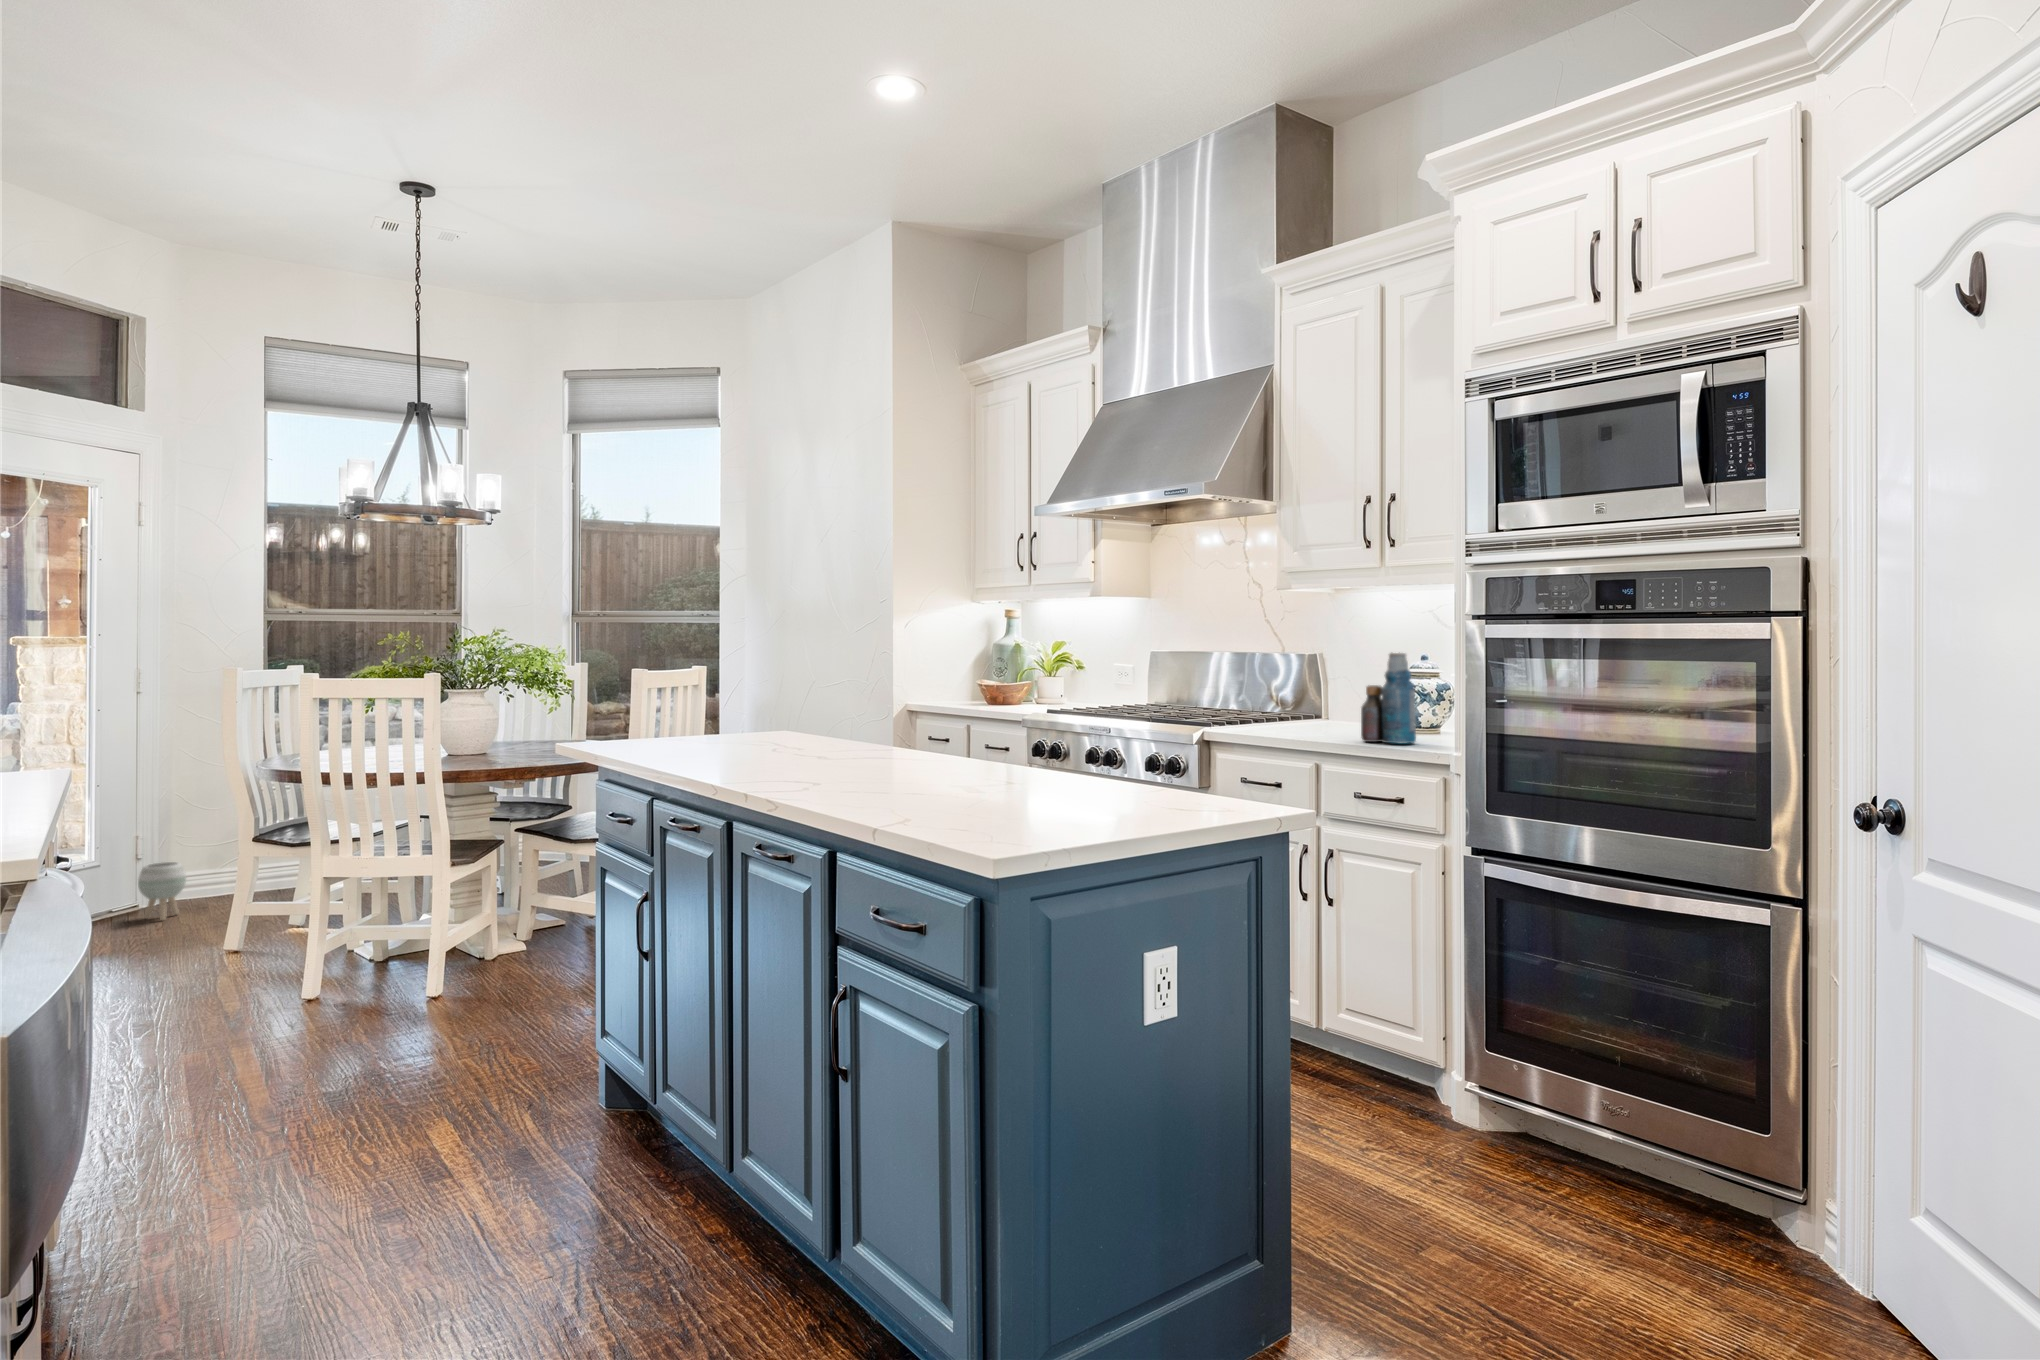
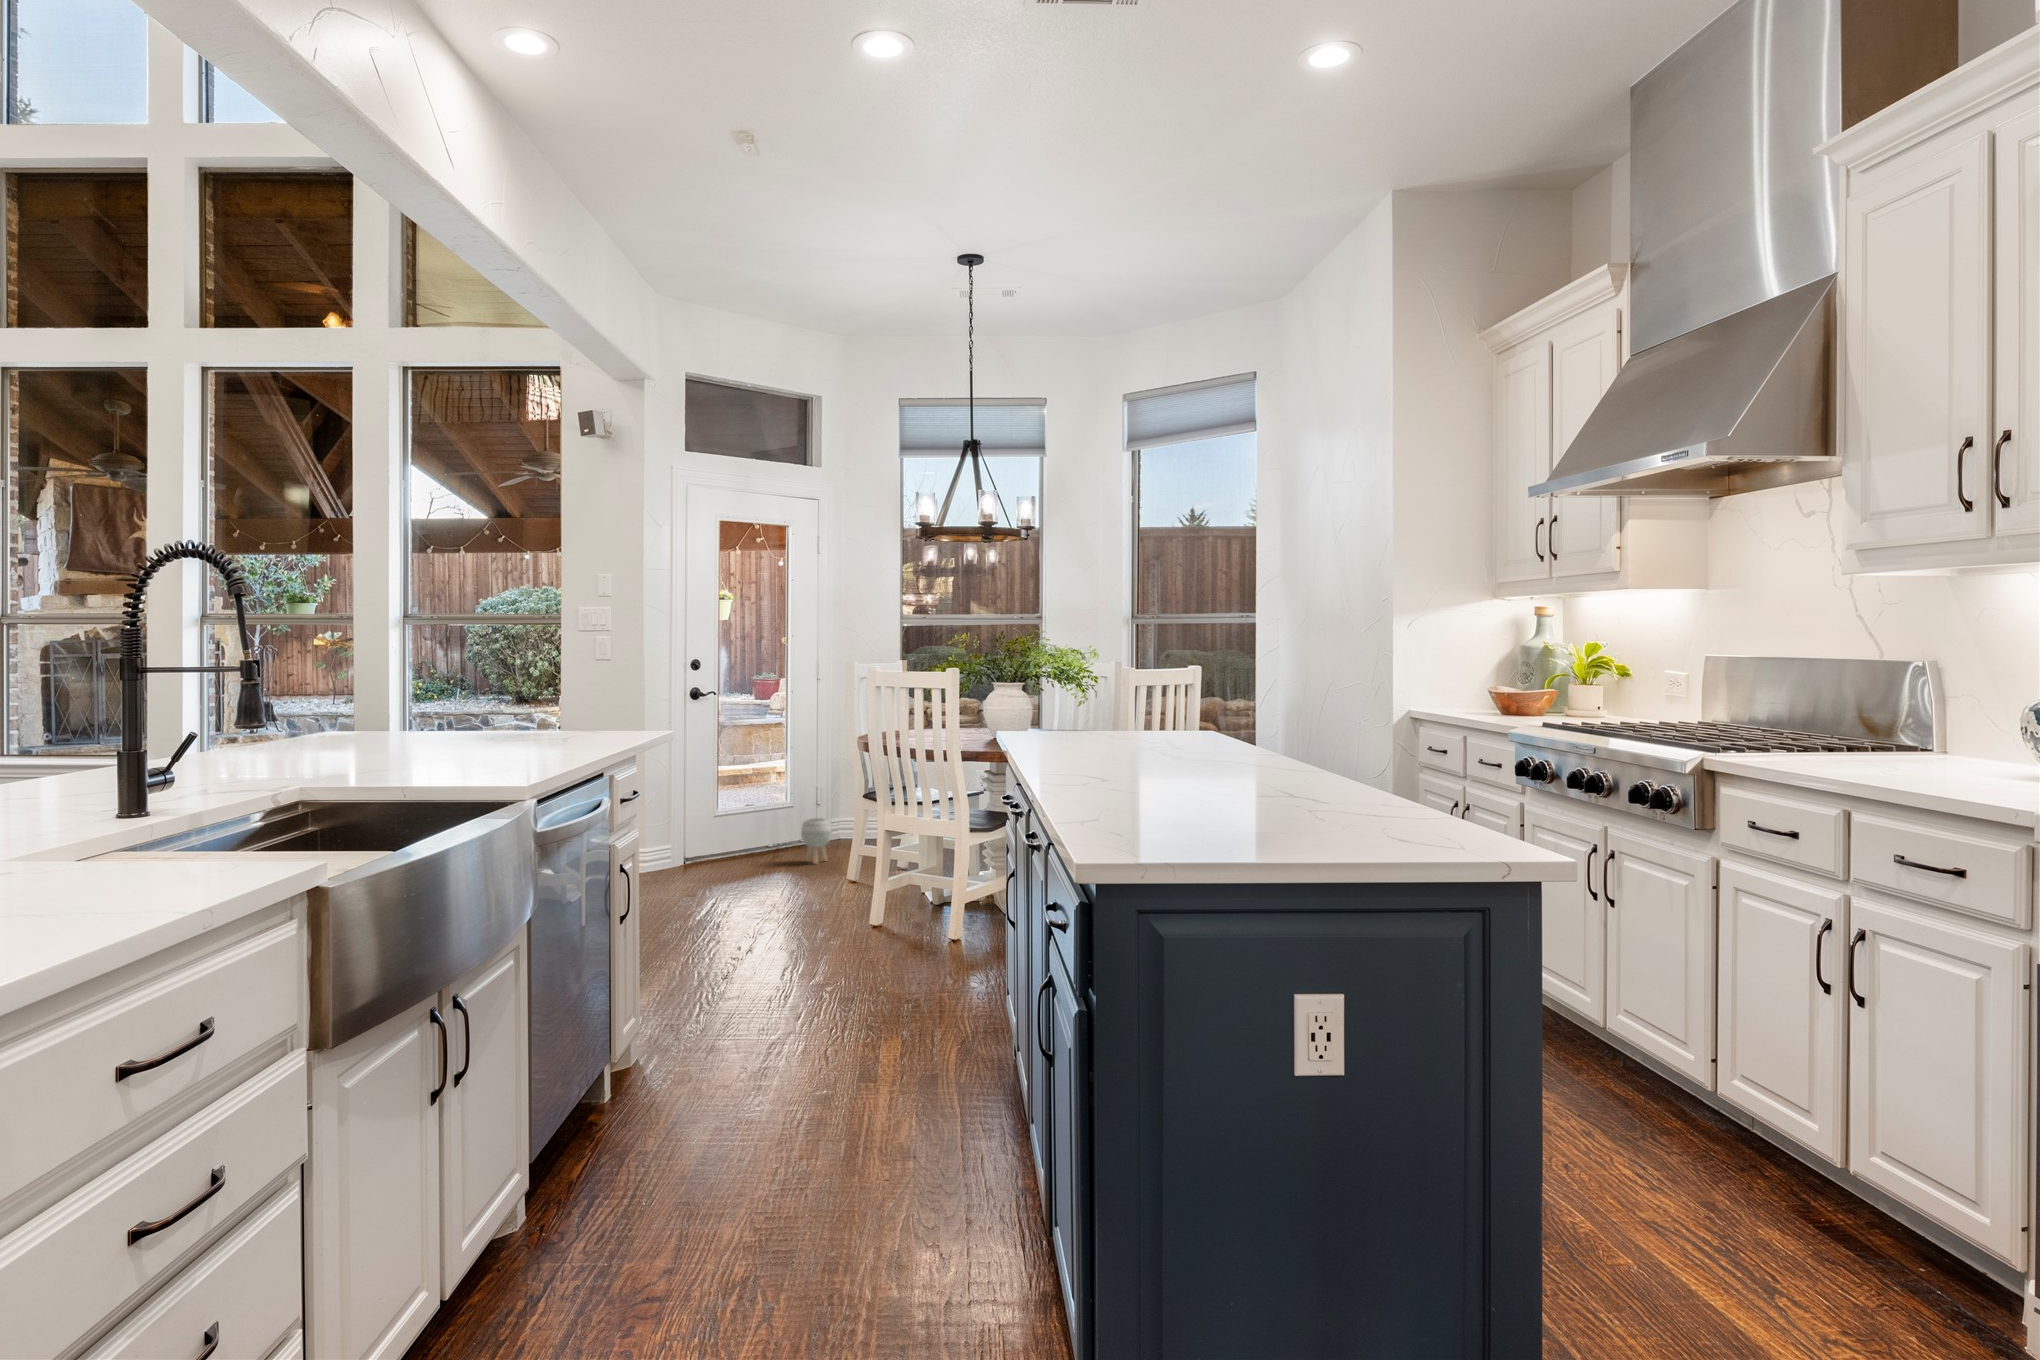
bottle: present [1361,653,1416,743] -> none [1901,661,1989,791]

